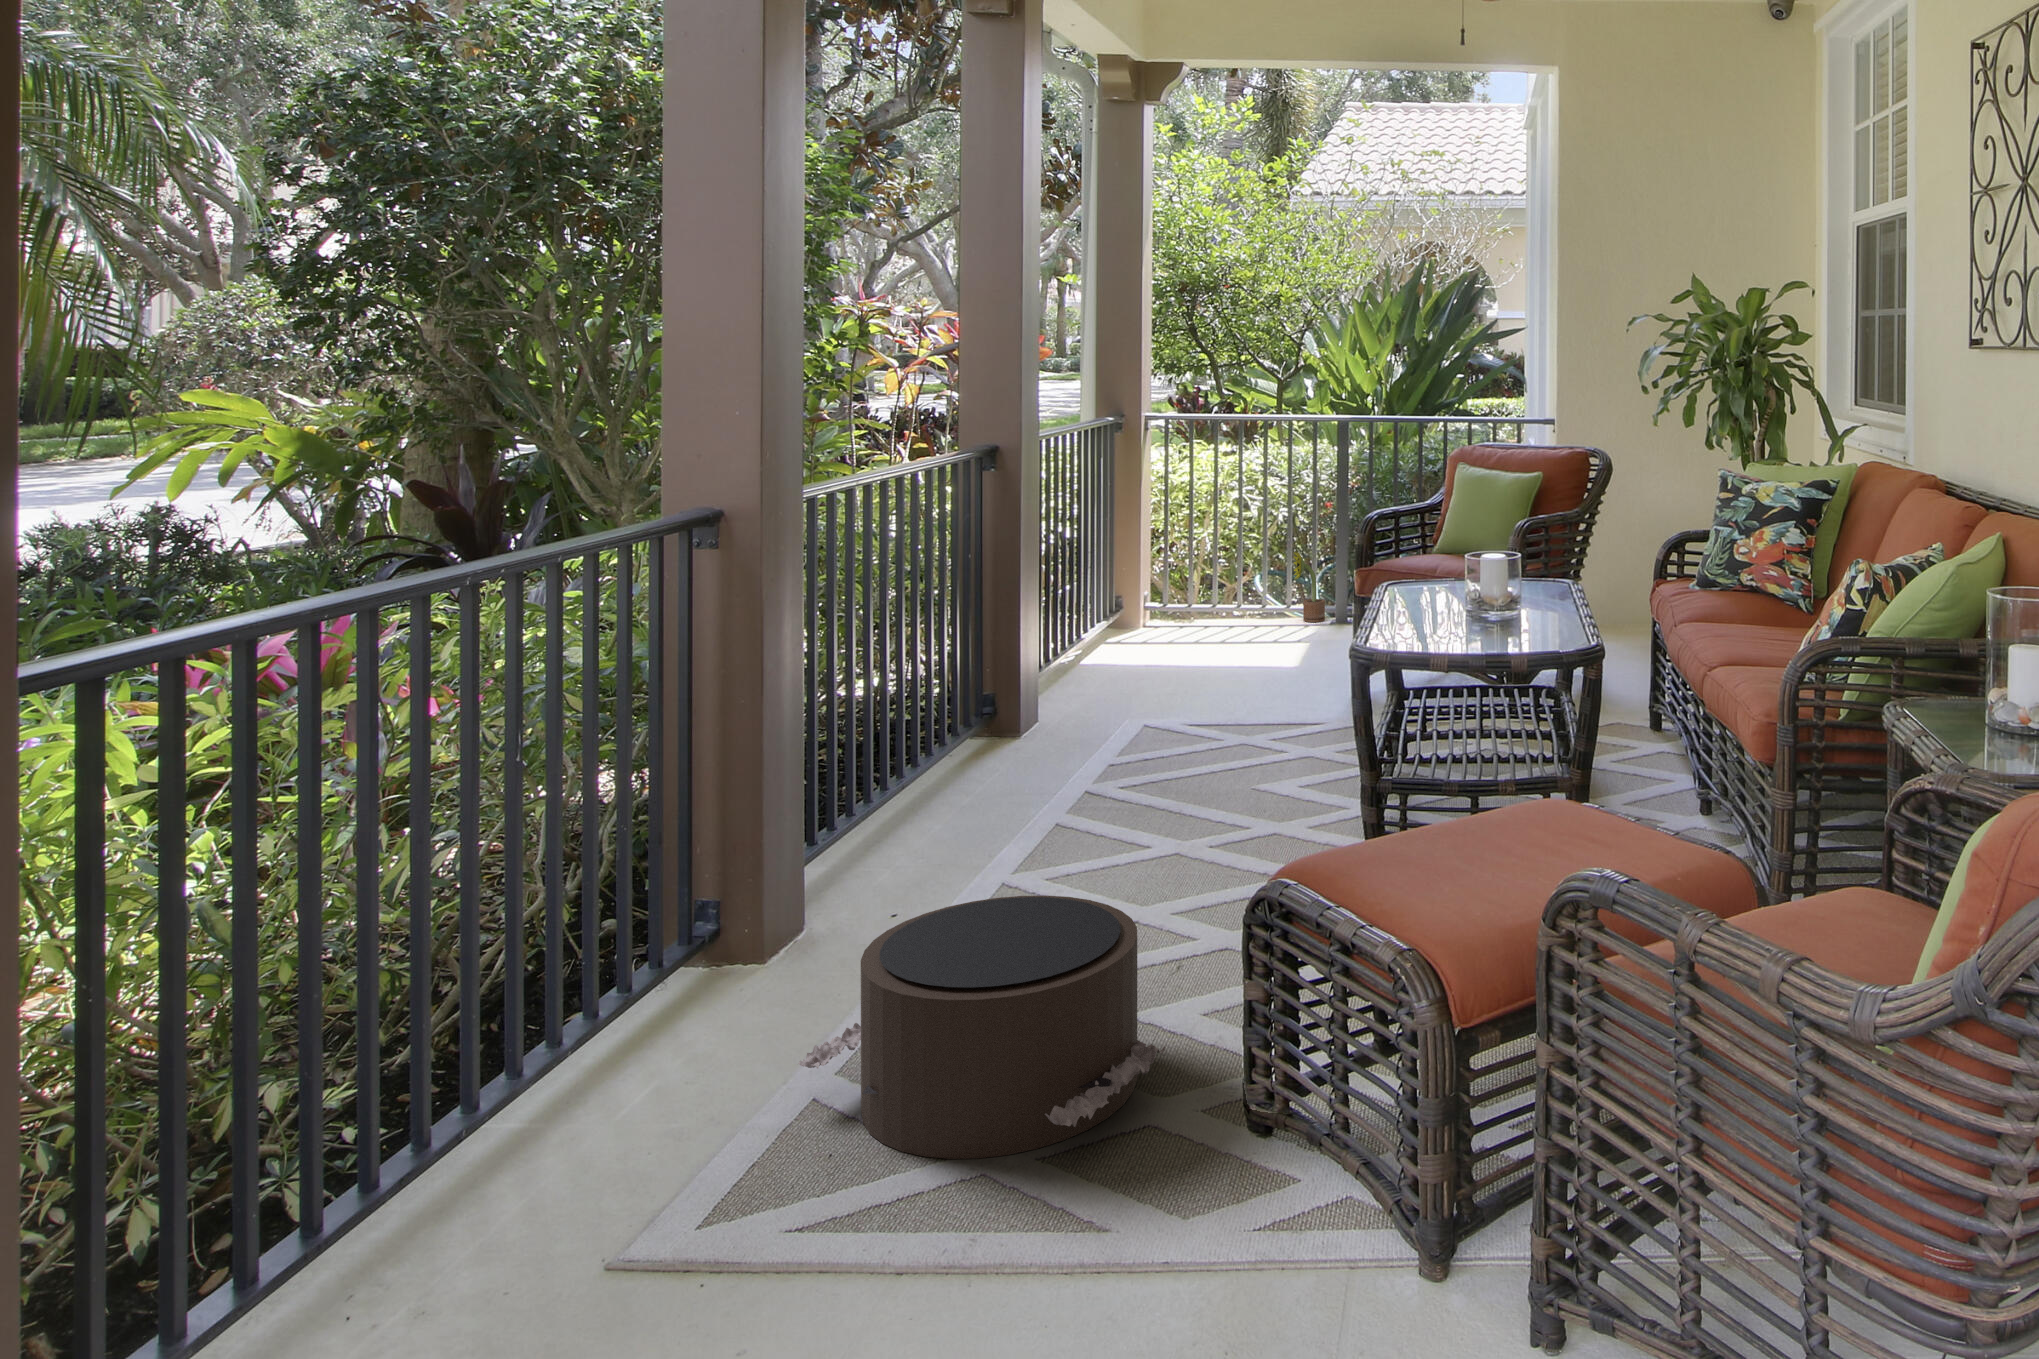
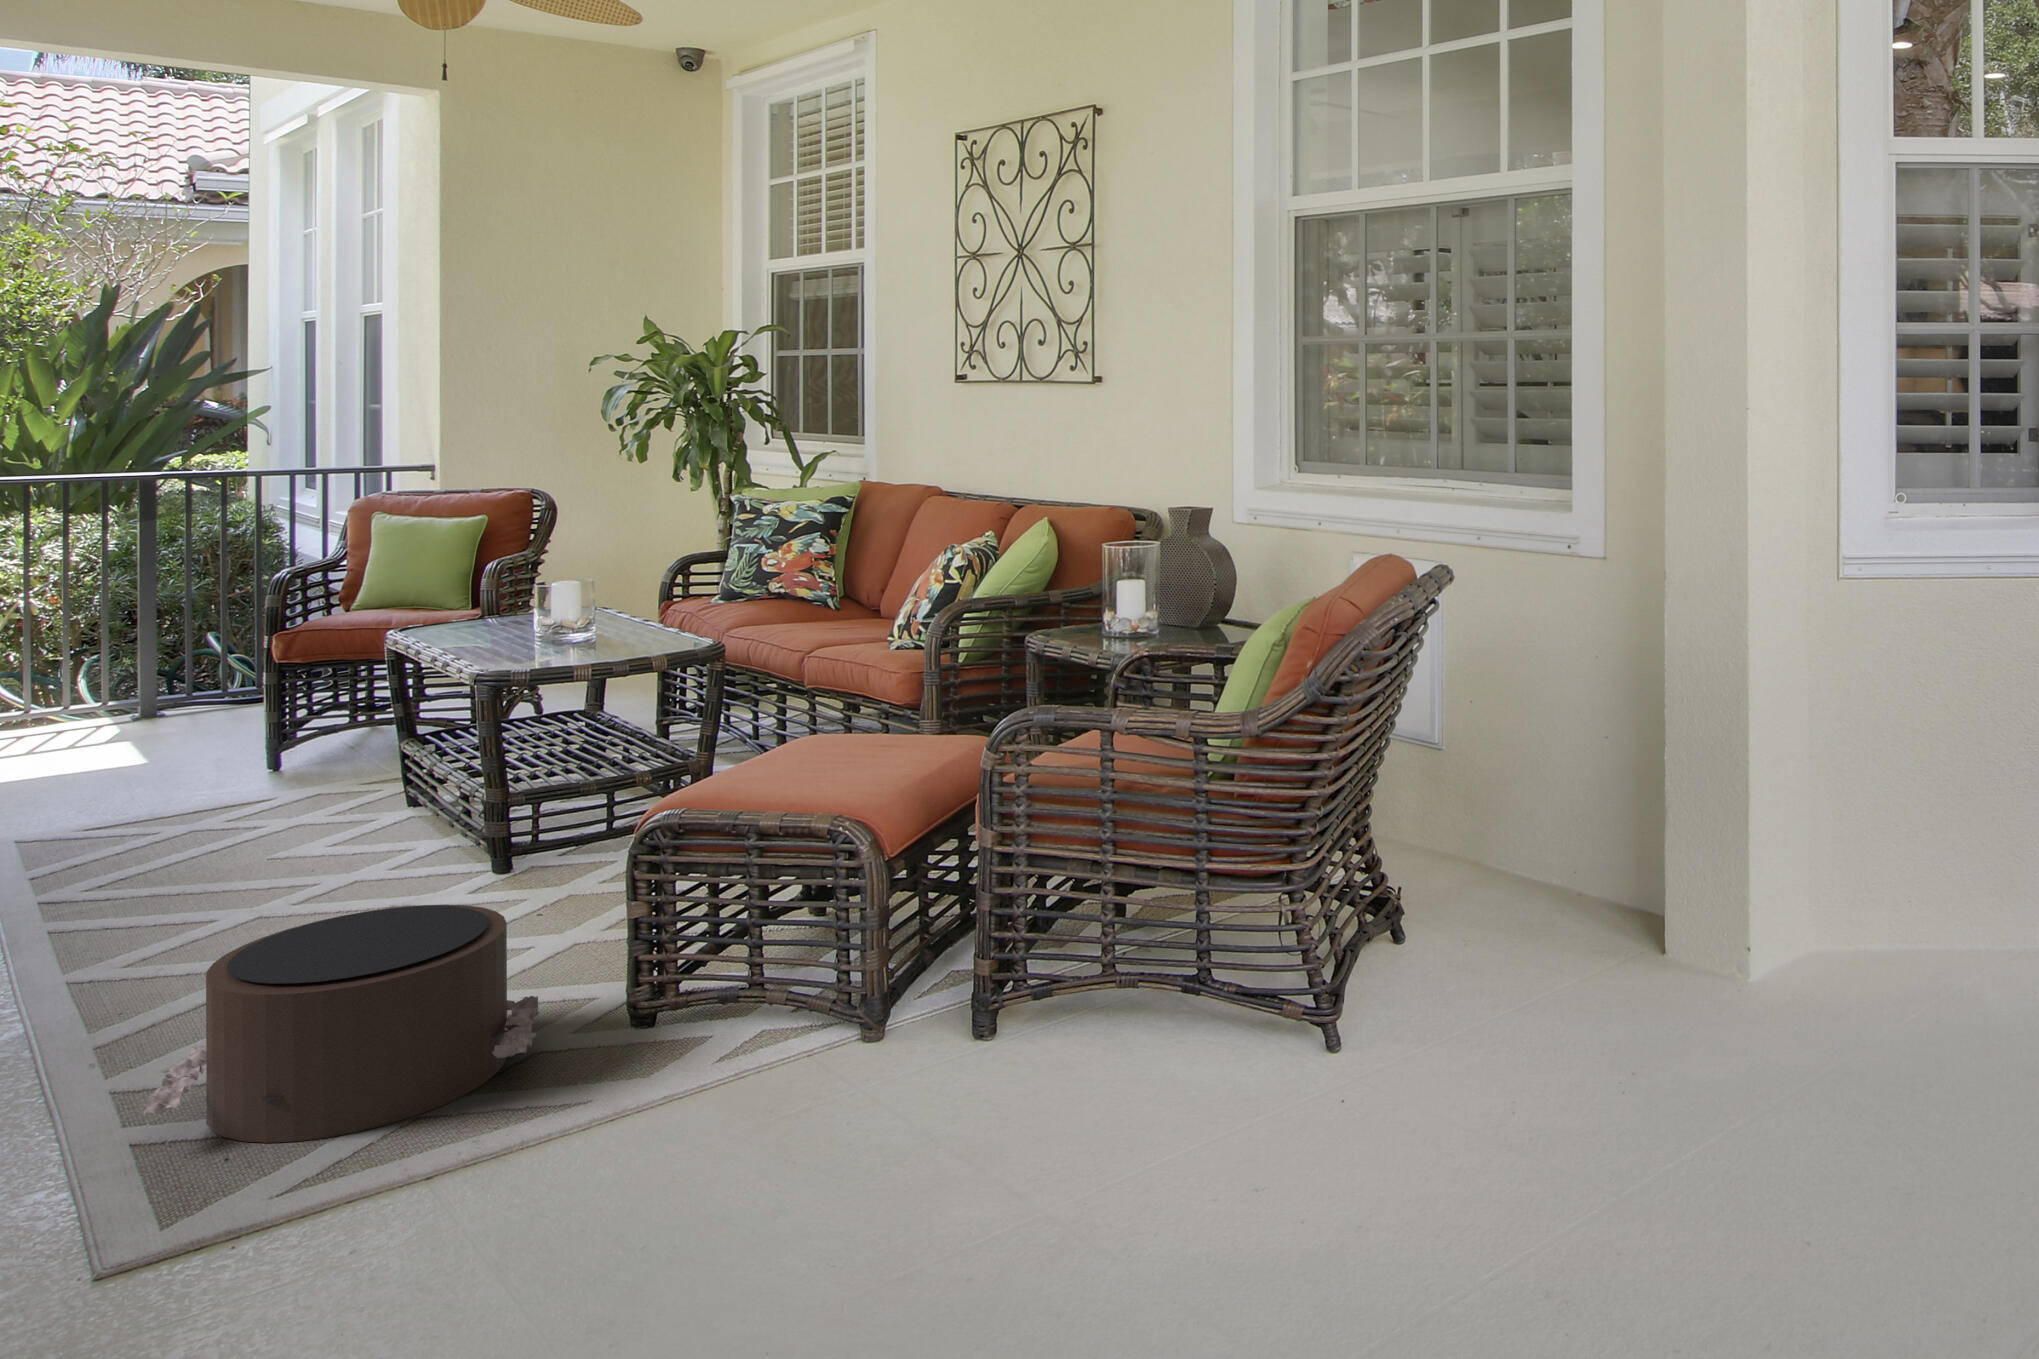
decorative plant: present [1294,552,1325,622] -> none [50,643,106,730]

